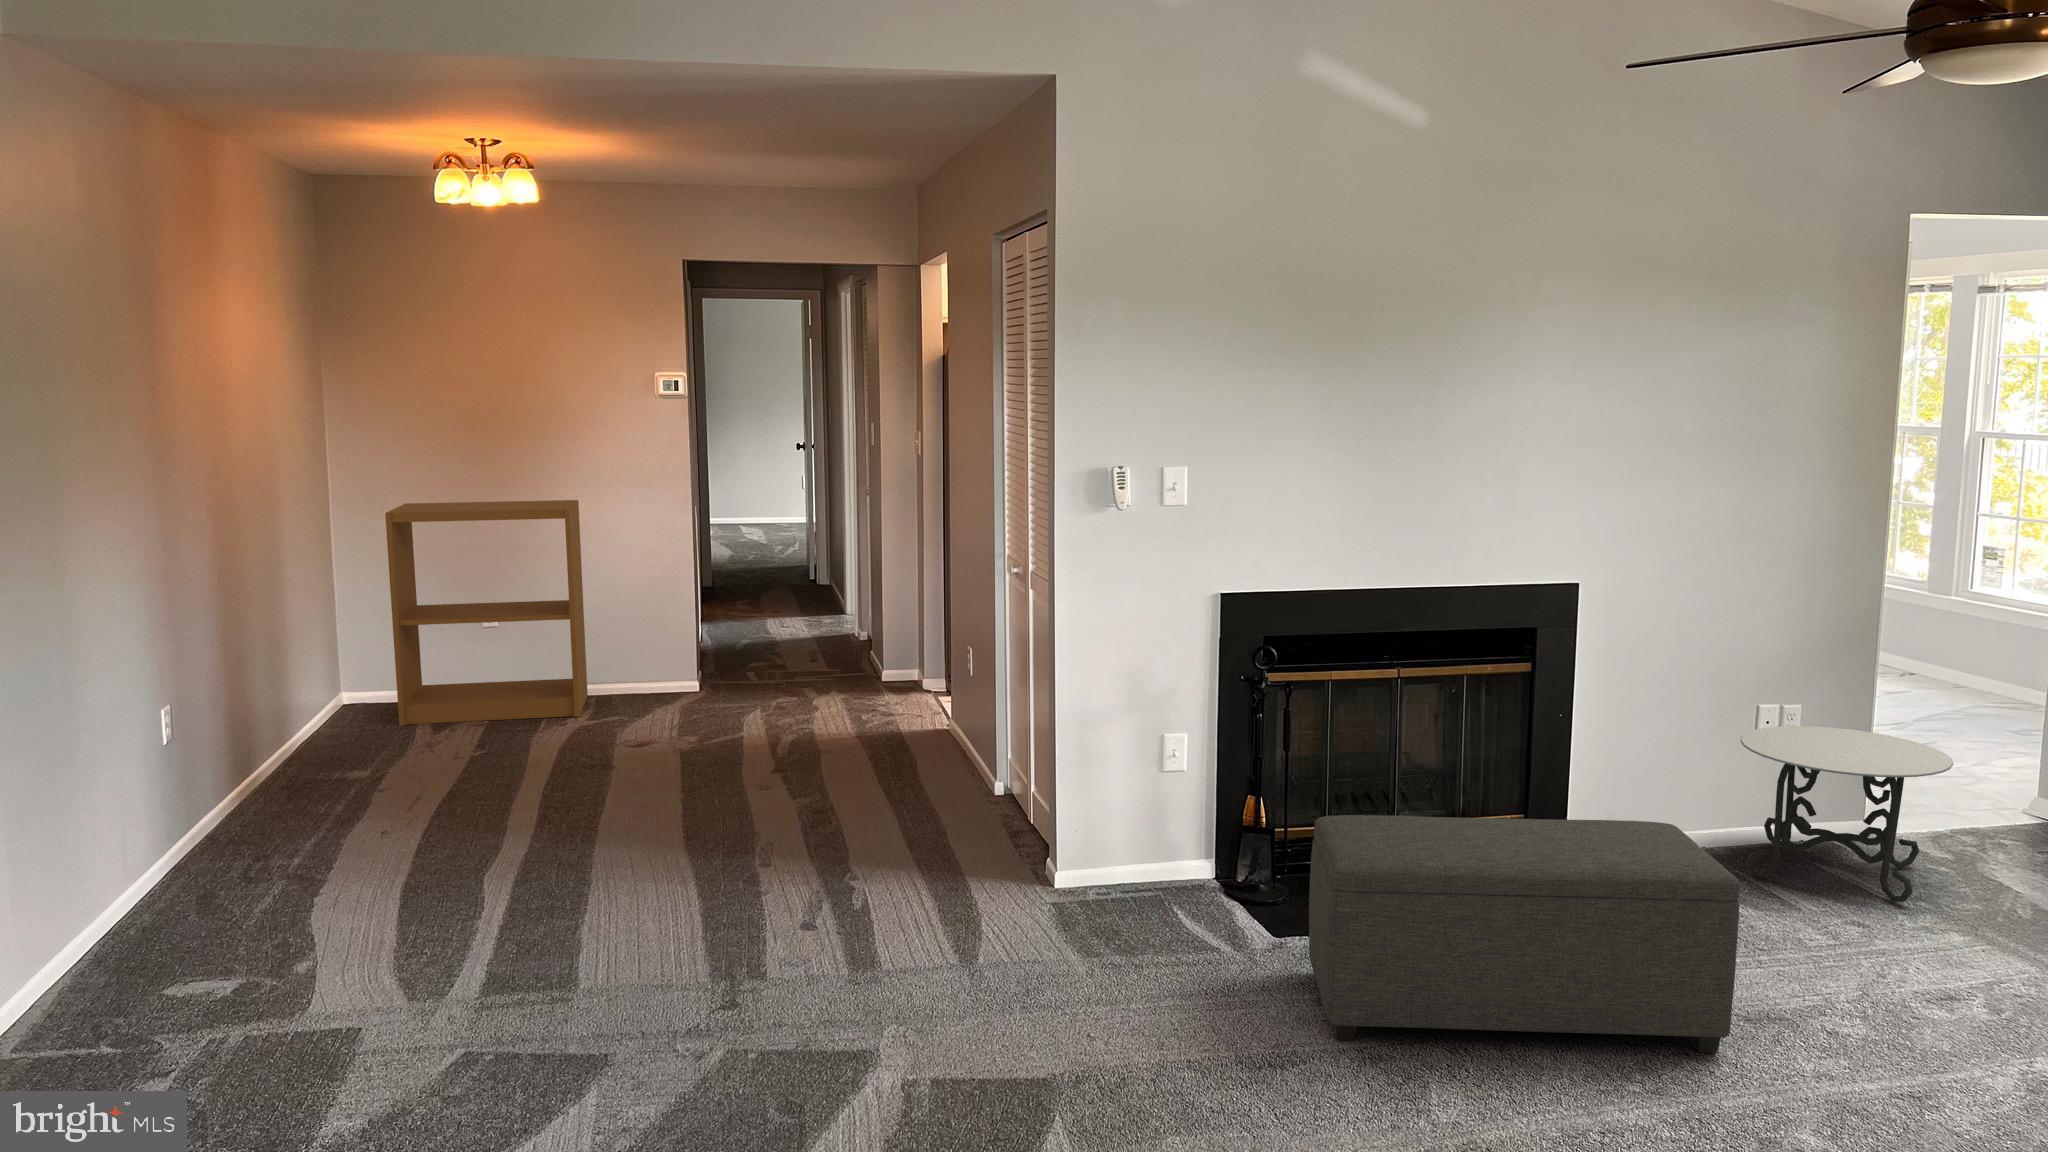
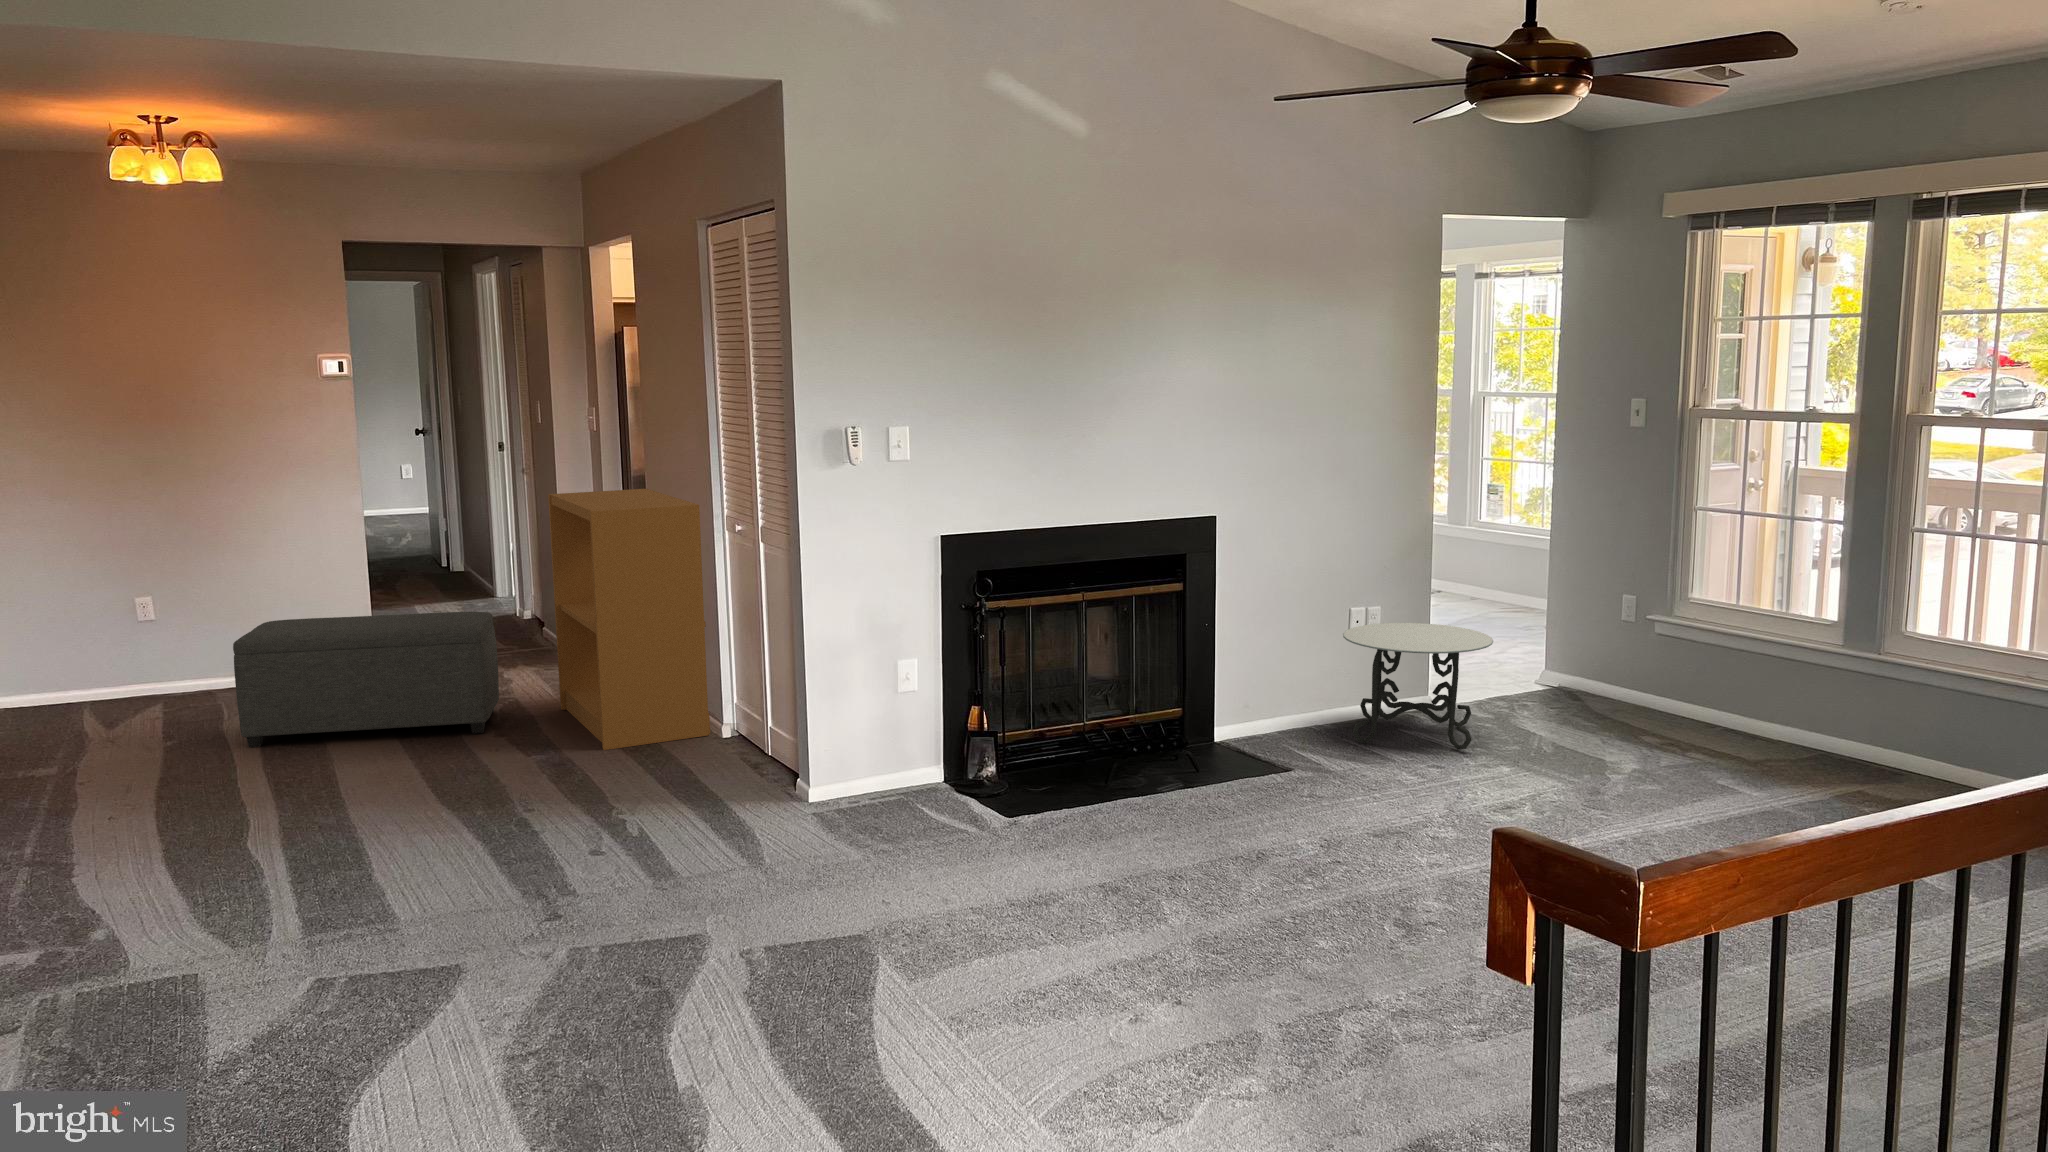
bookshelf: present [385,500,588,726] -> present [548,489,710,750]
ottoman: present [1309,815,1740,1053] -> present [233,612,499,747]

